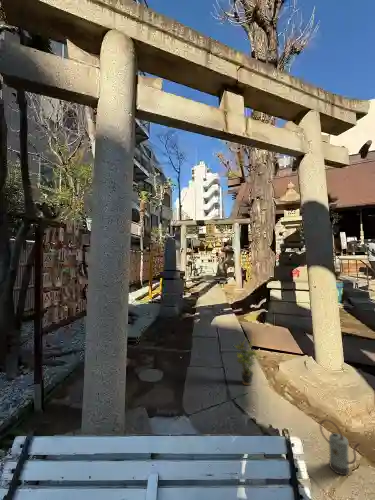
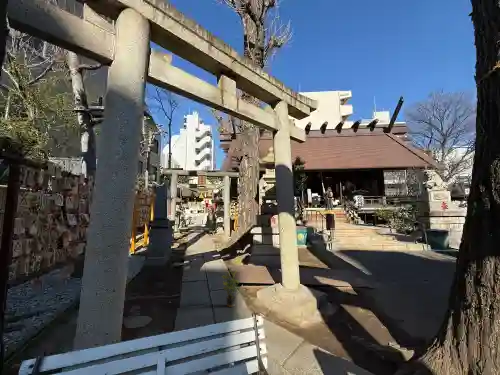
watering can: present [320,419,360,475] -> none [277,313,299,347]

